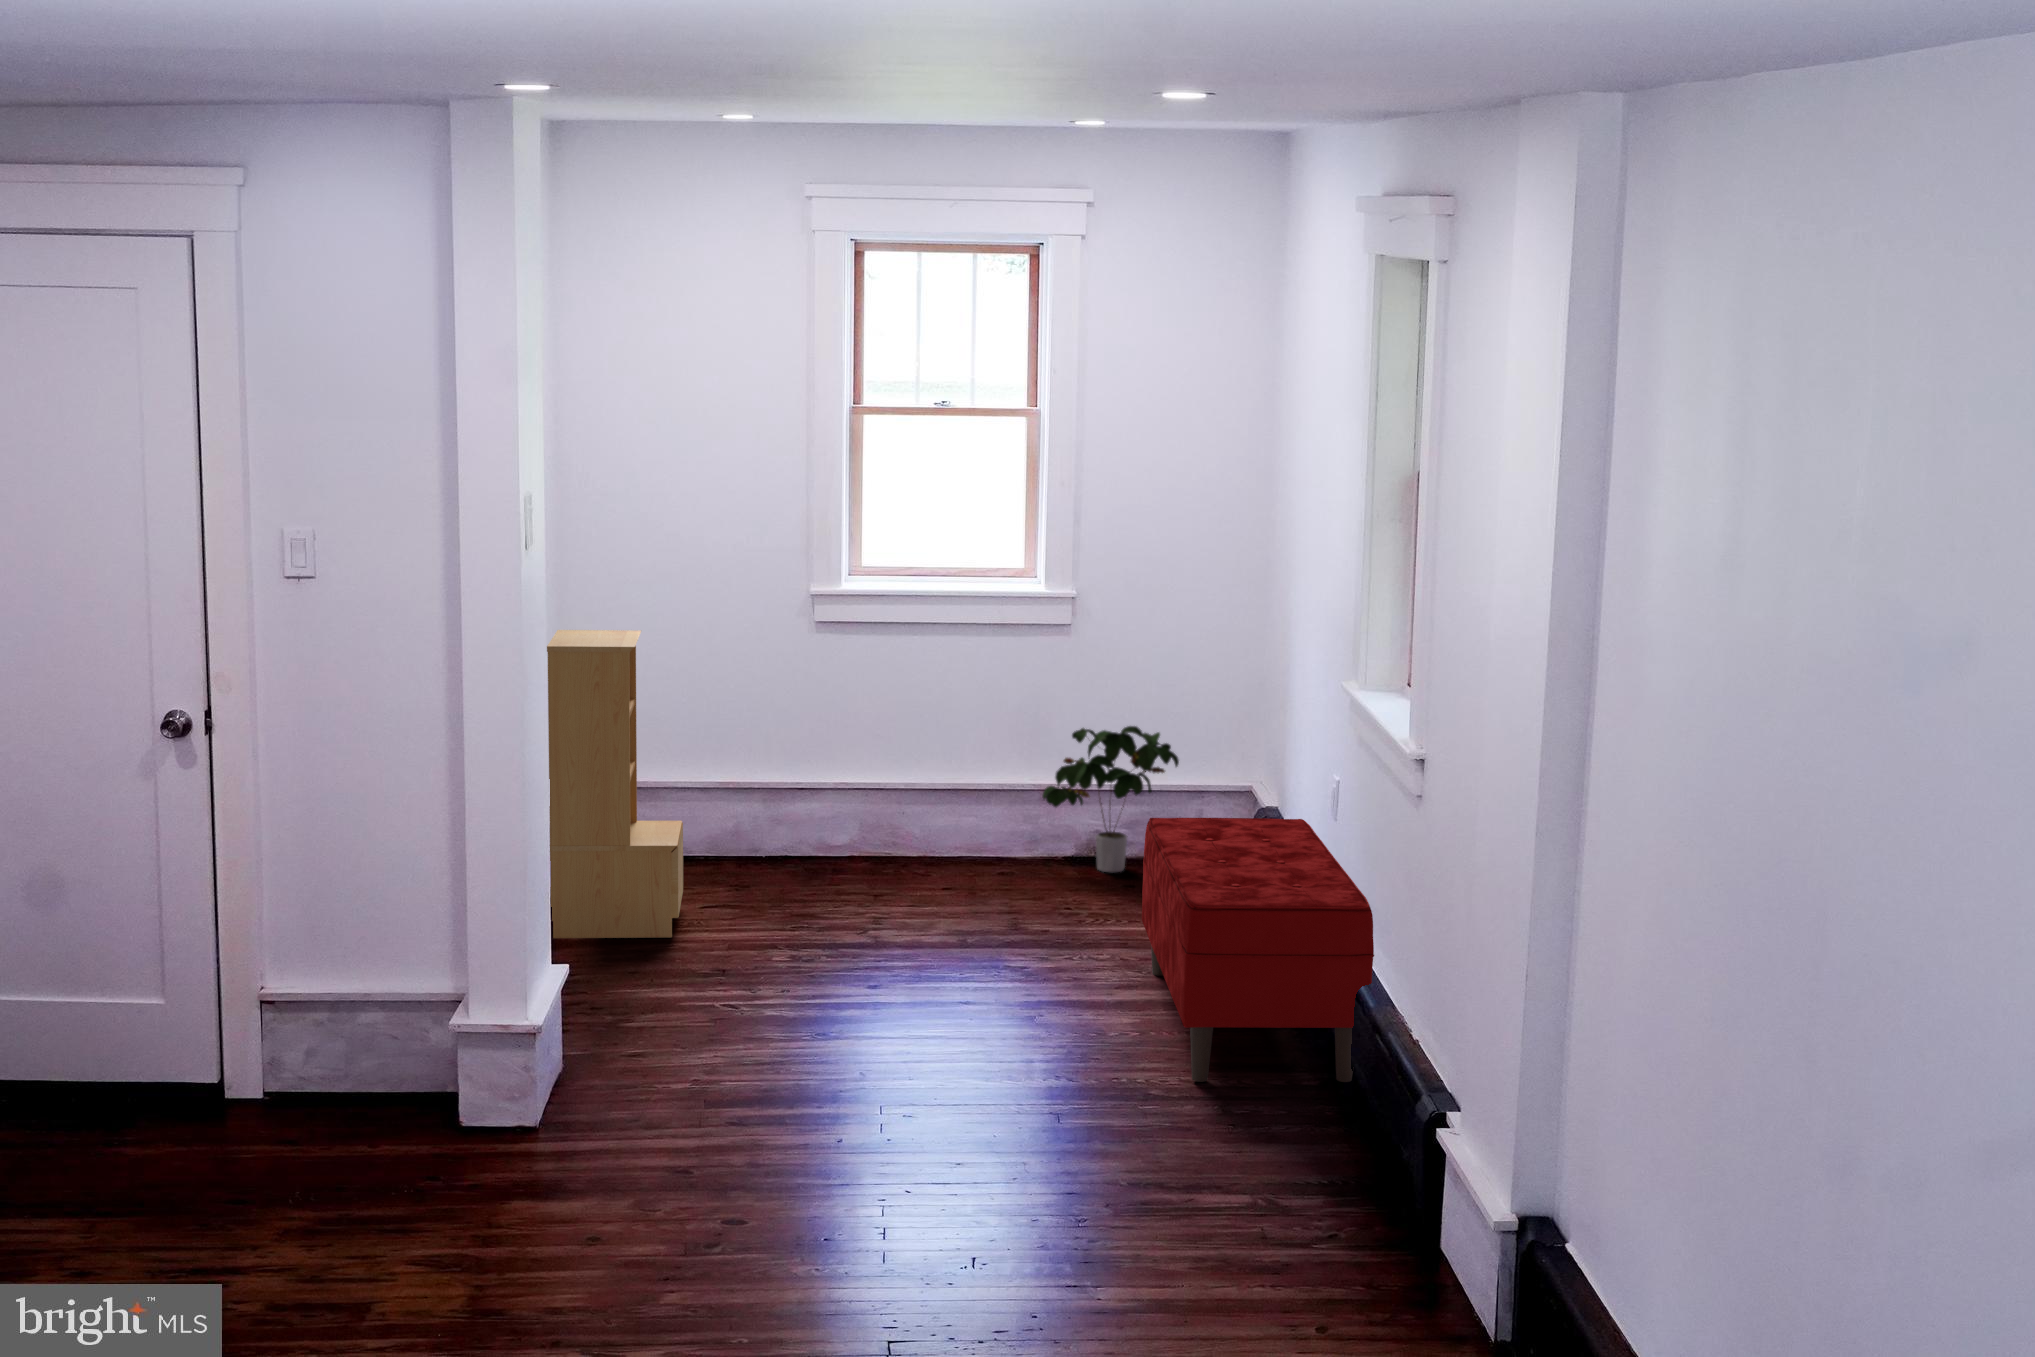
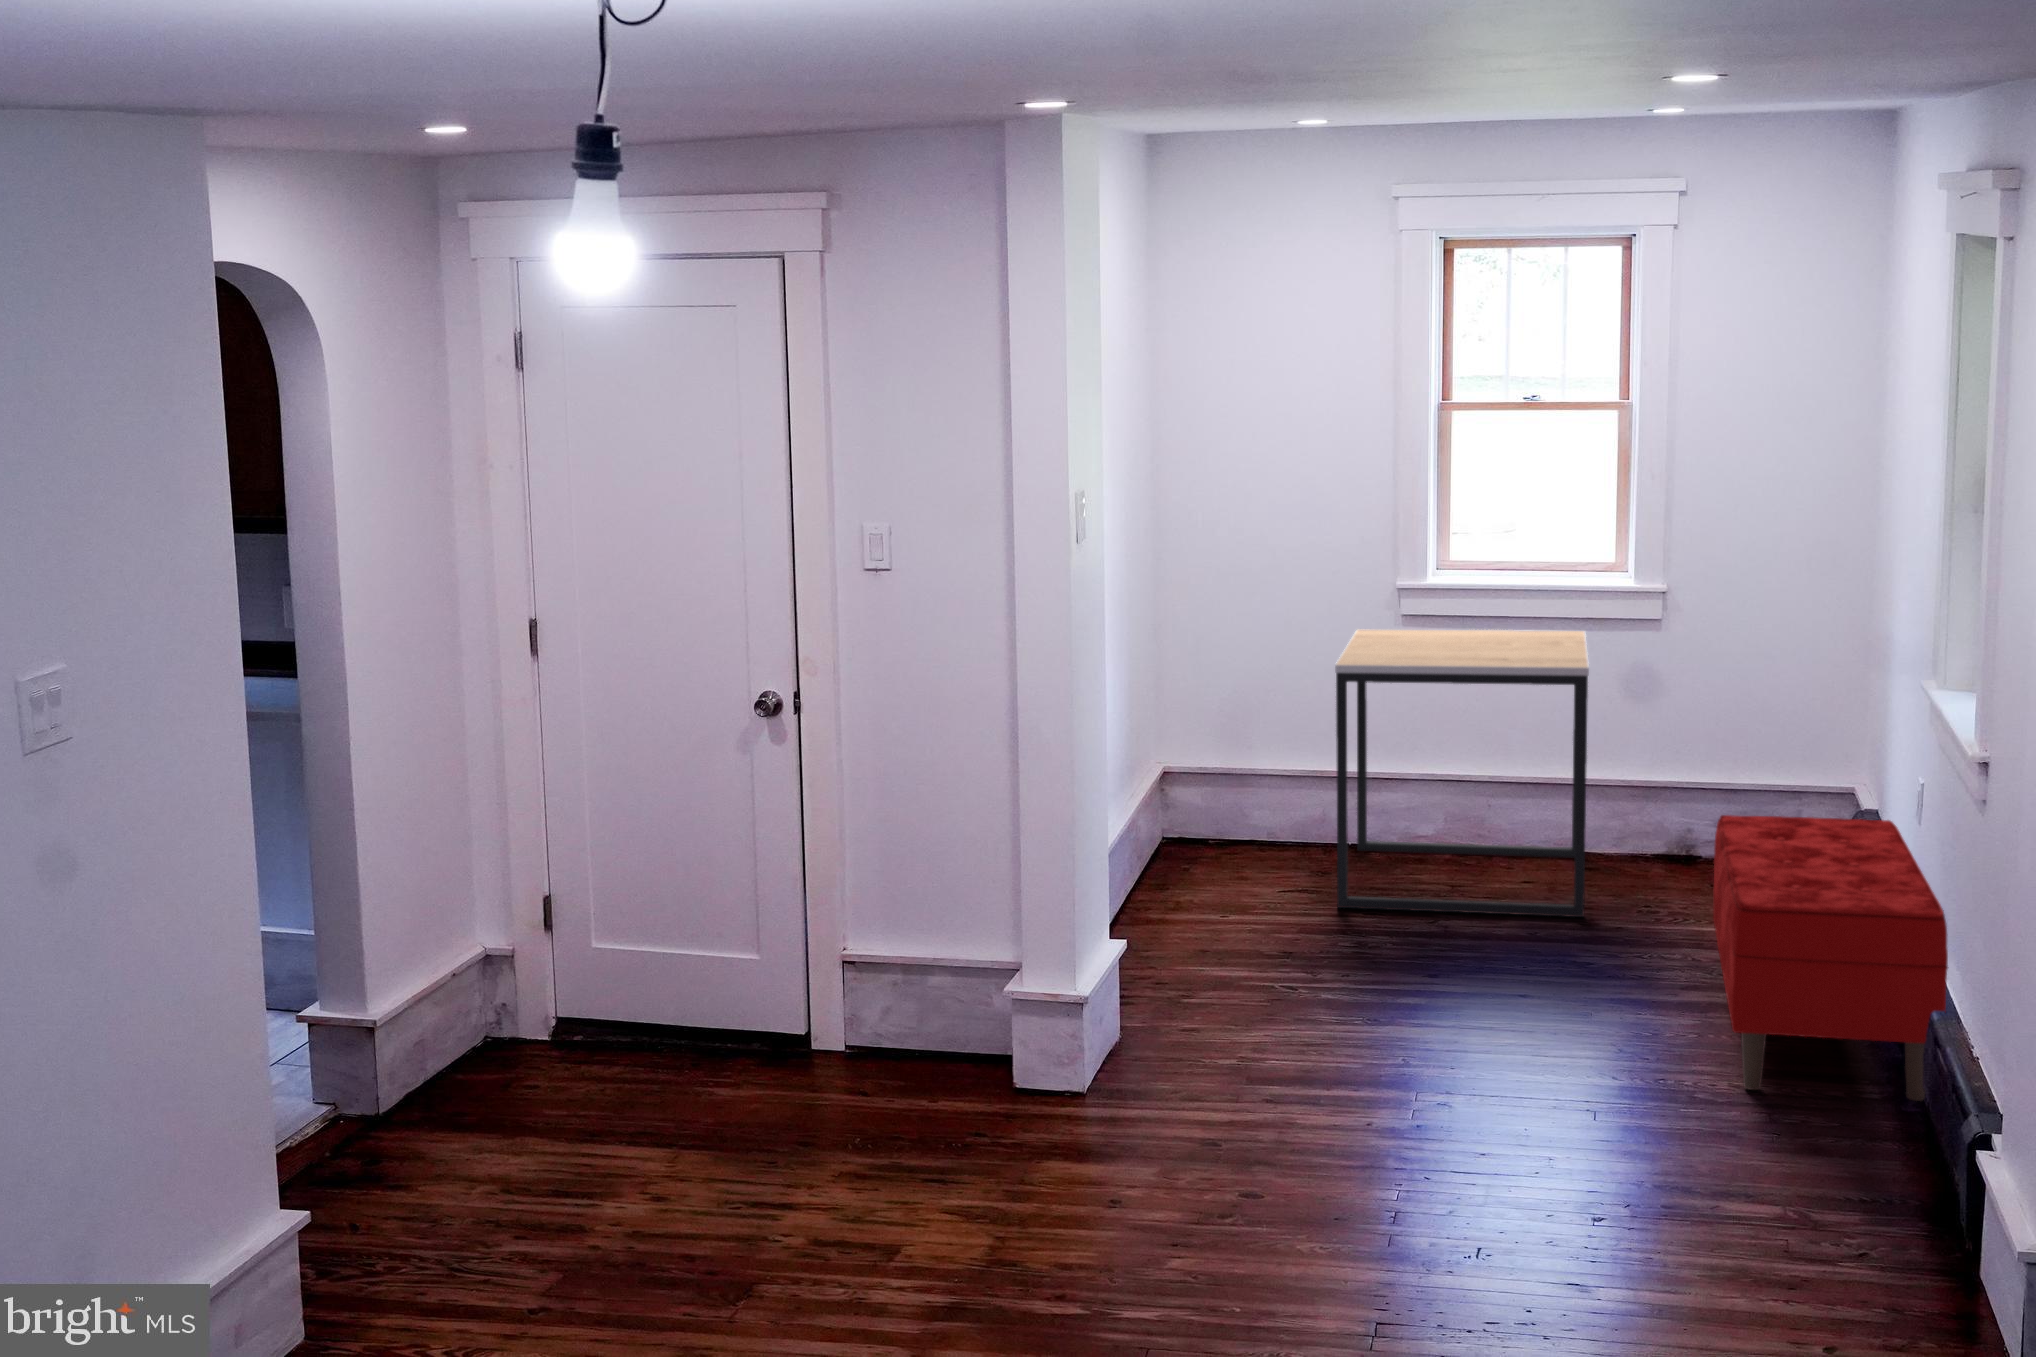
bookshelf: present [547,630,683,938] -> none [1129,626,1264,917]
side table: none [764,634,1017,923] -> present [1335,629,1589,917]
potted plant: present [1043,726,1179,873] -> none [1629,722,1776,870]

